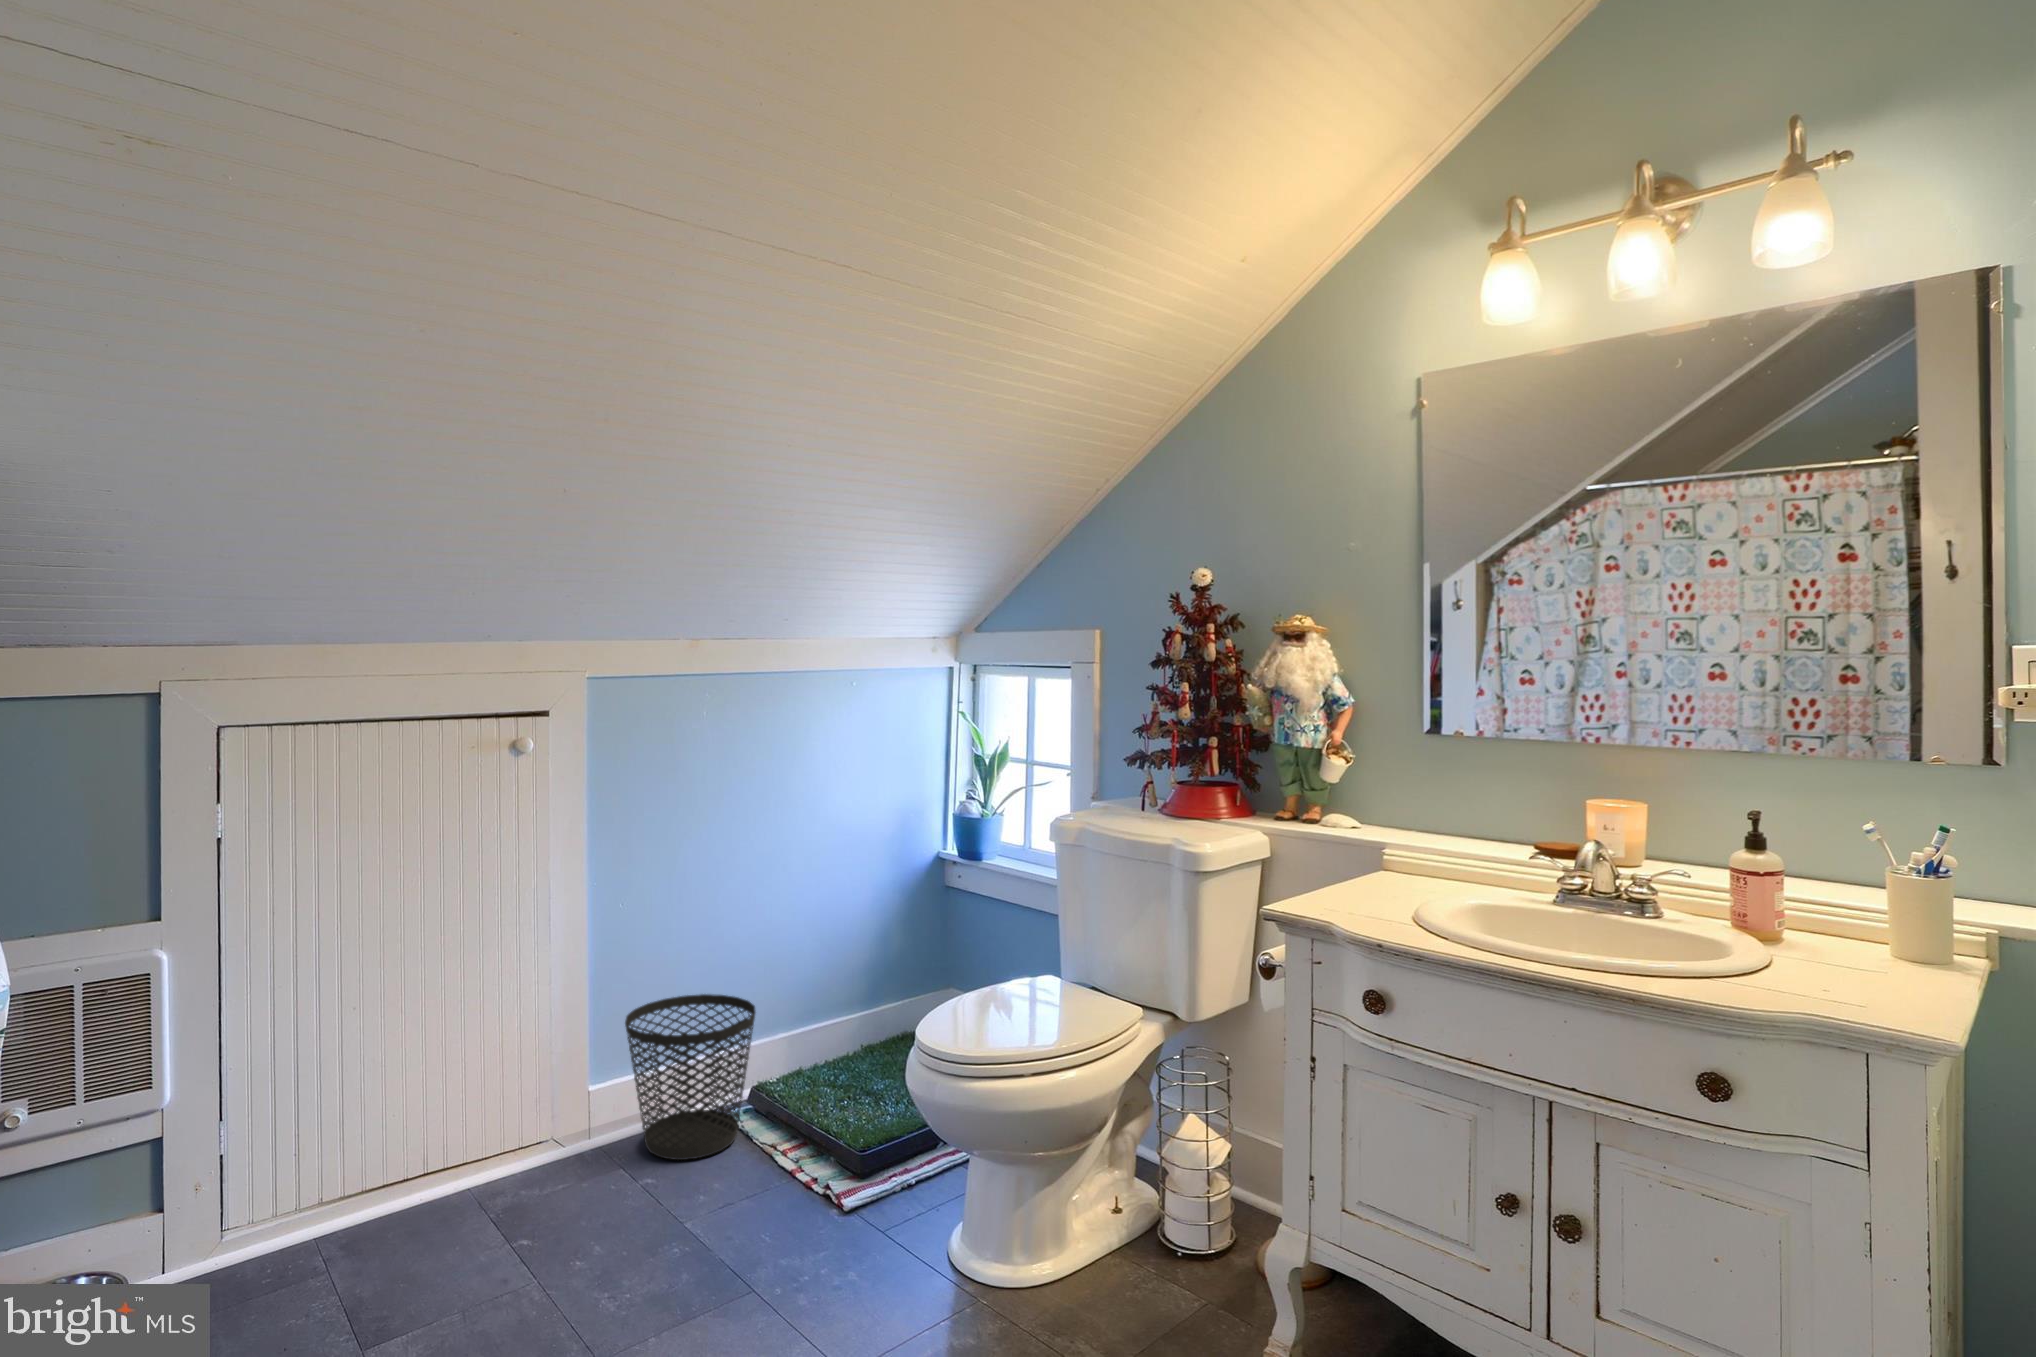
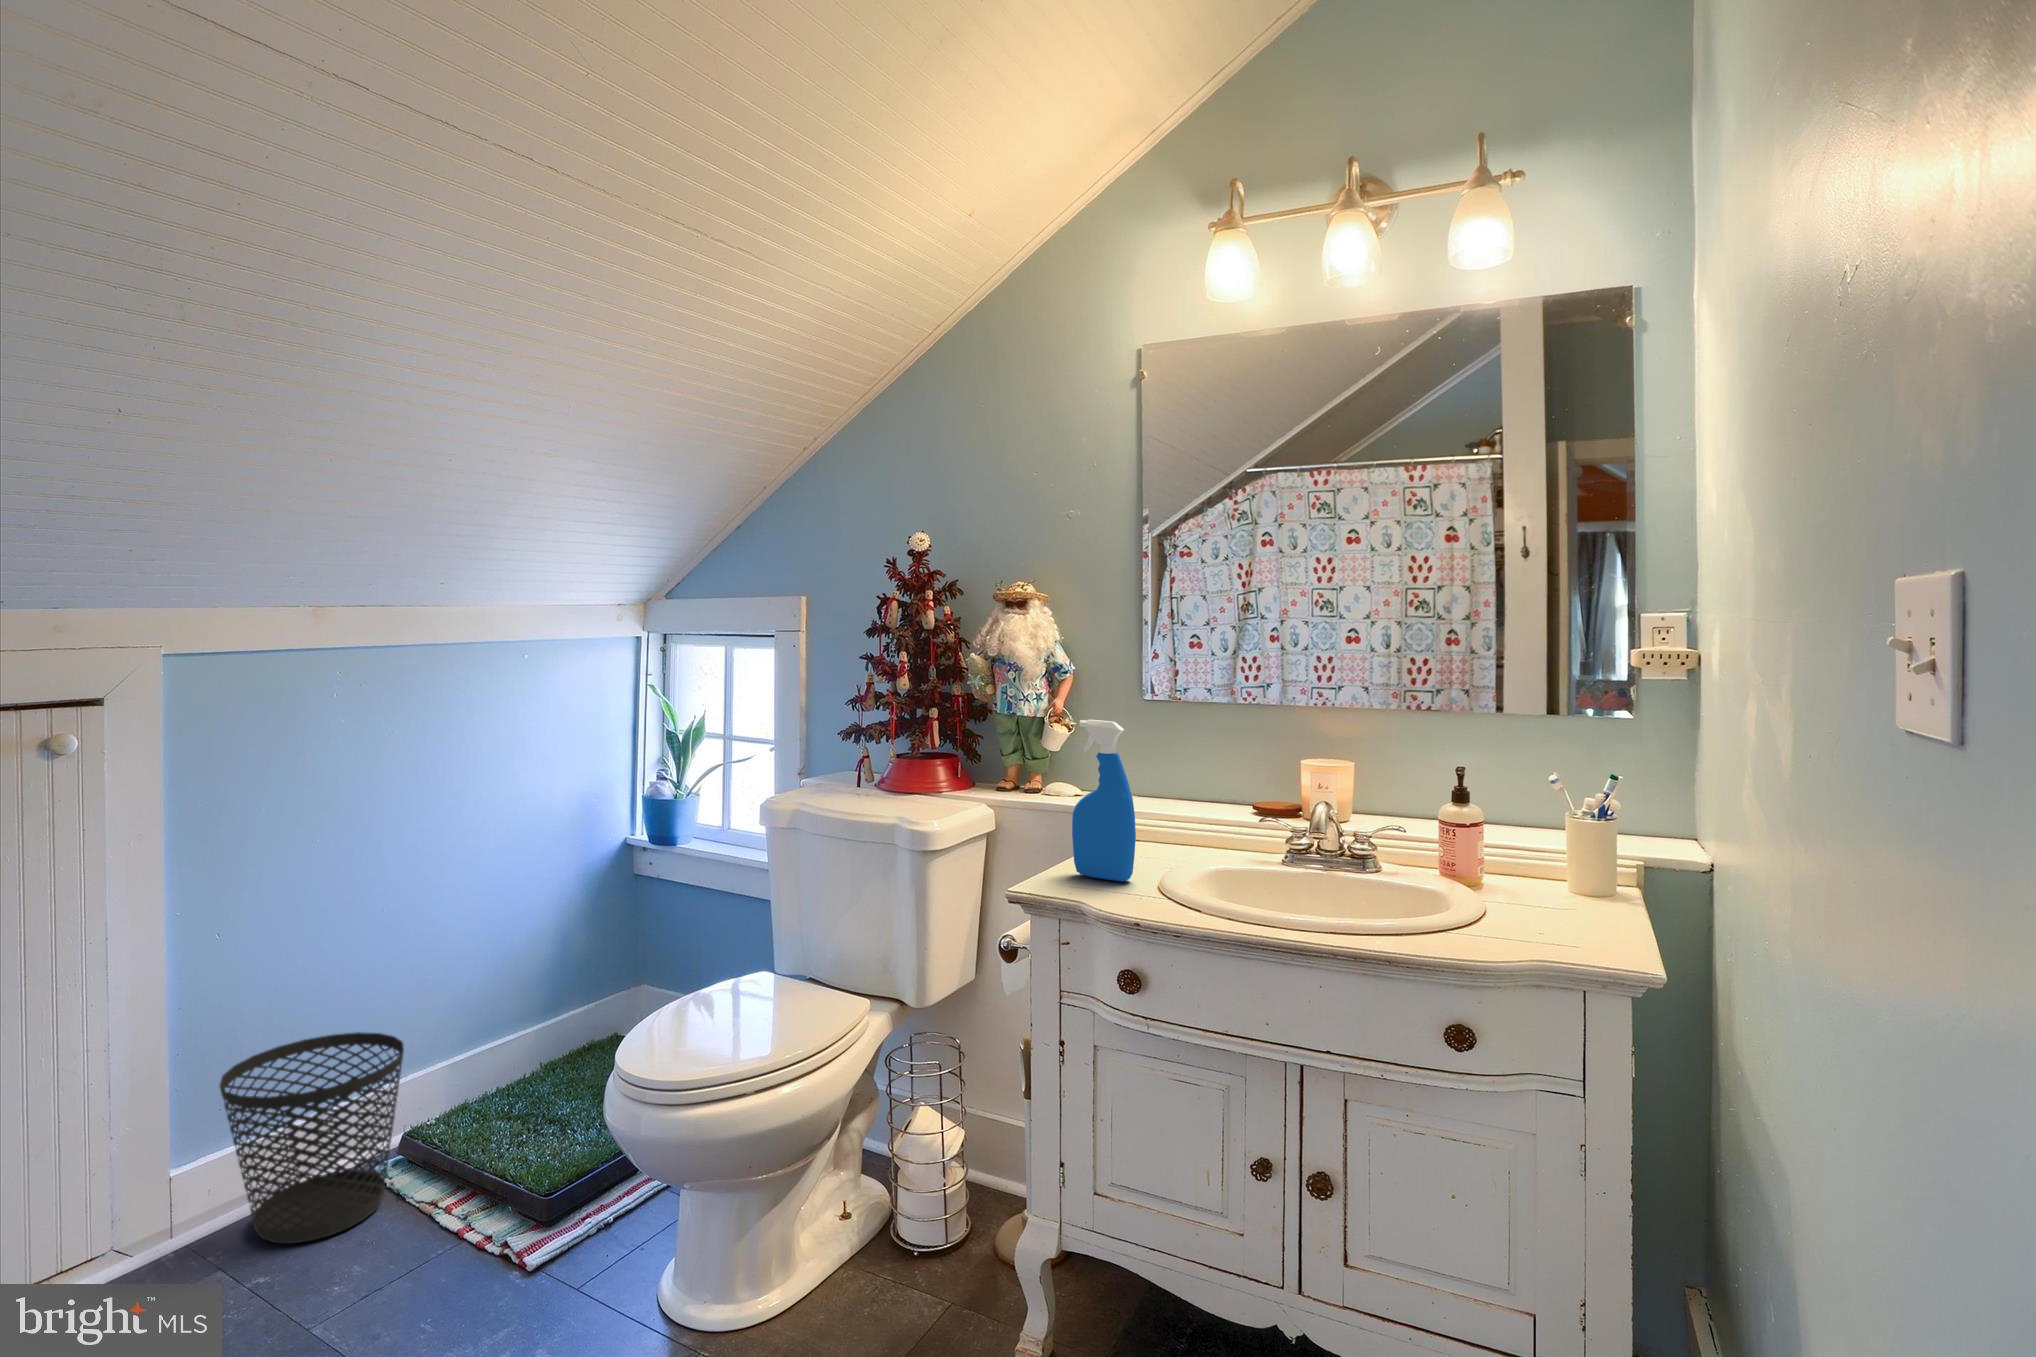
spray bottle: none [1329,750,1391,908] -> present [1072,719,1136,882]

